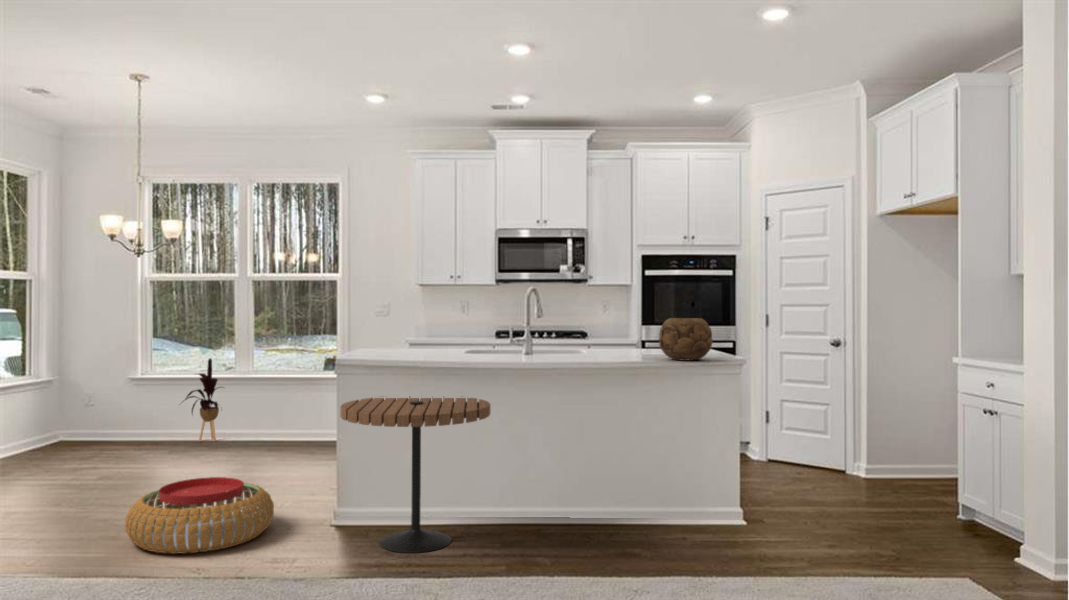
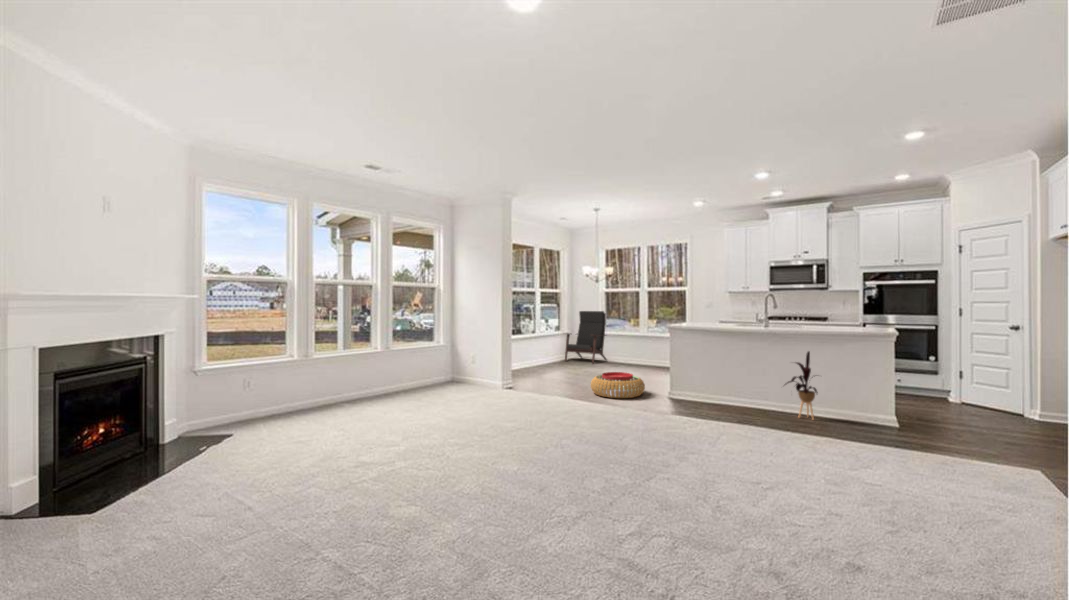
decorative bowl: present [659,318,713,361] -> none [840,310,875,332]
lounge chair: none [35,323,156,449] -> present [565,311,607,363]
house plant: present [182,358,219,441] -> present [786,352,818,419]
side table: present [340,396,491,553] -> none [669,344,738,411]

